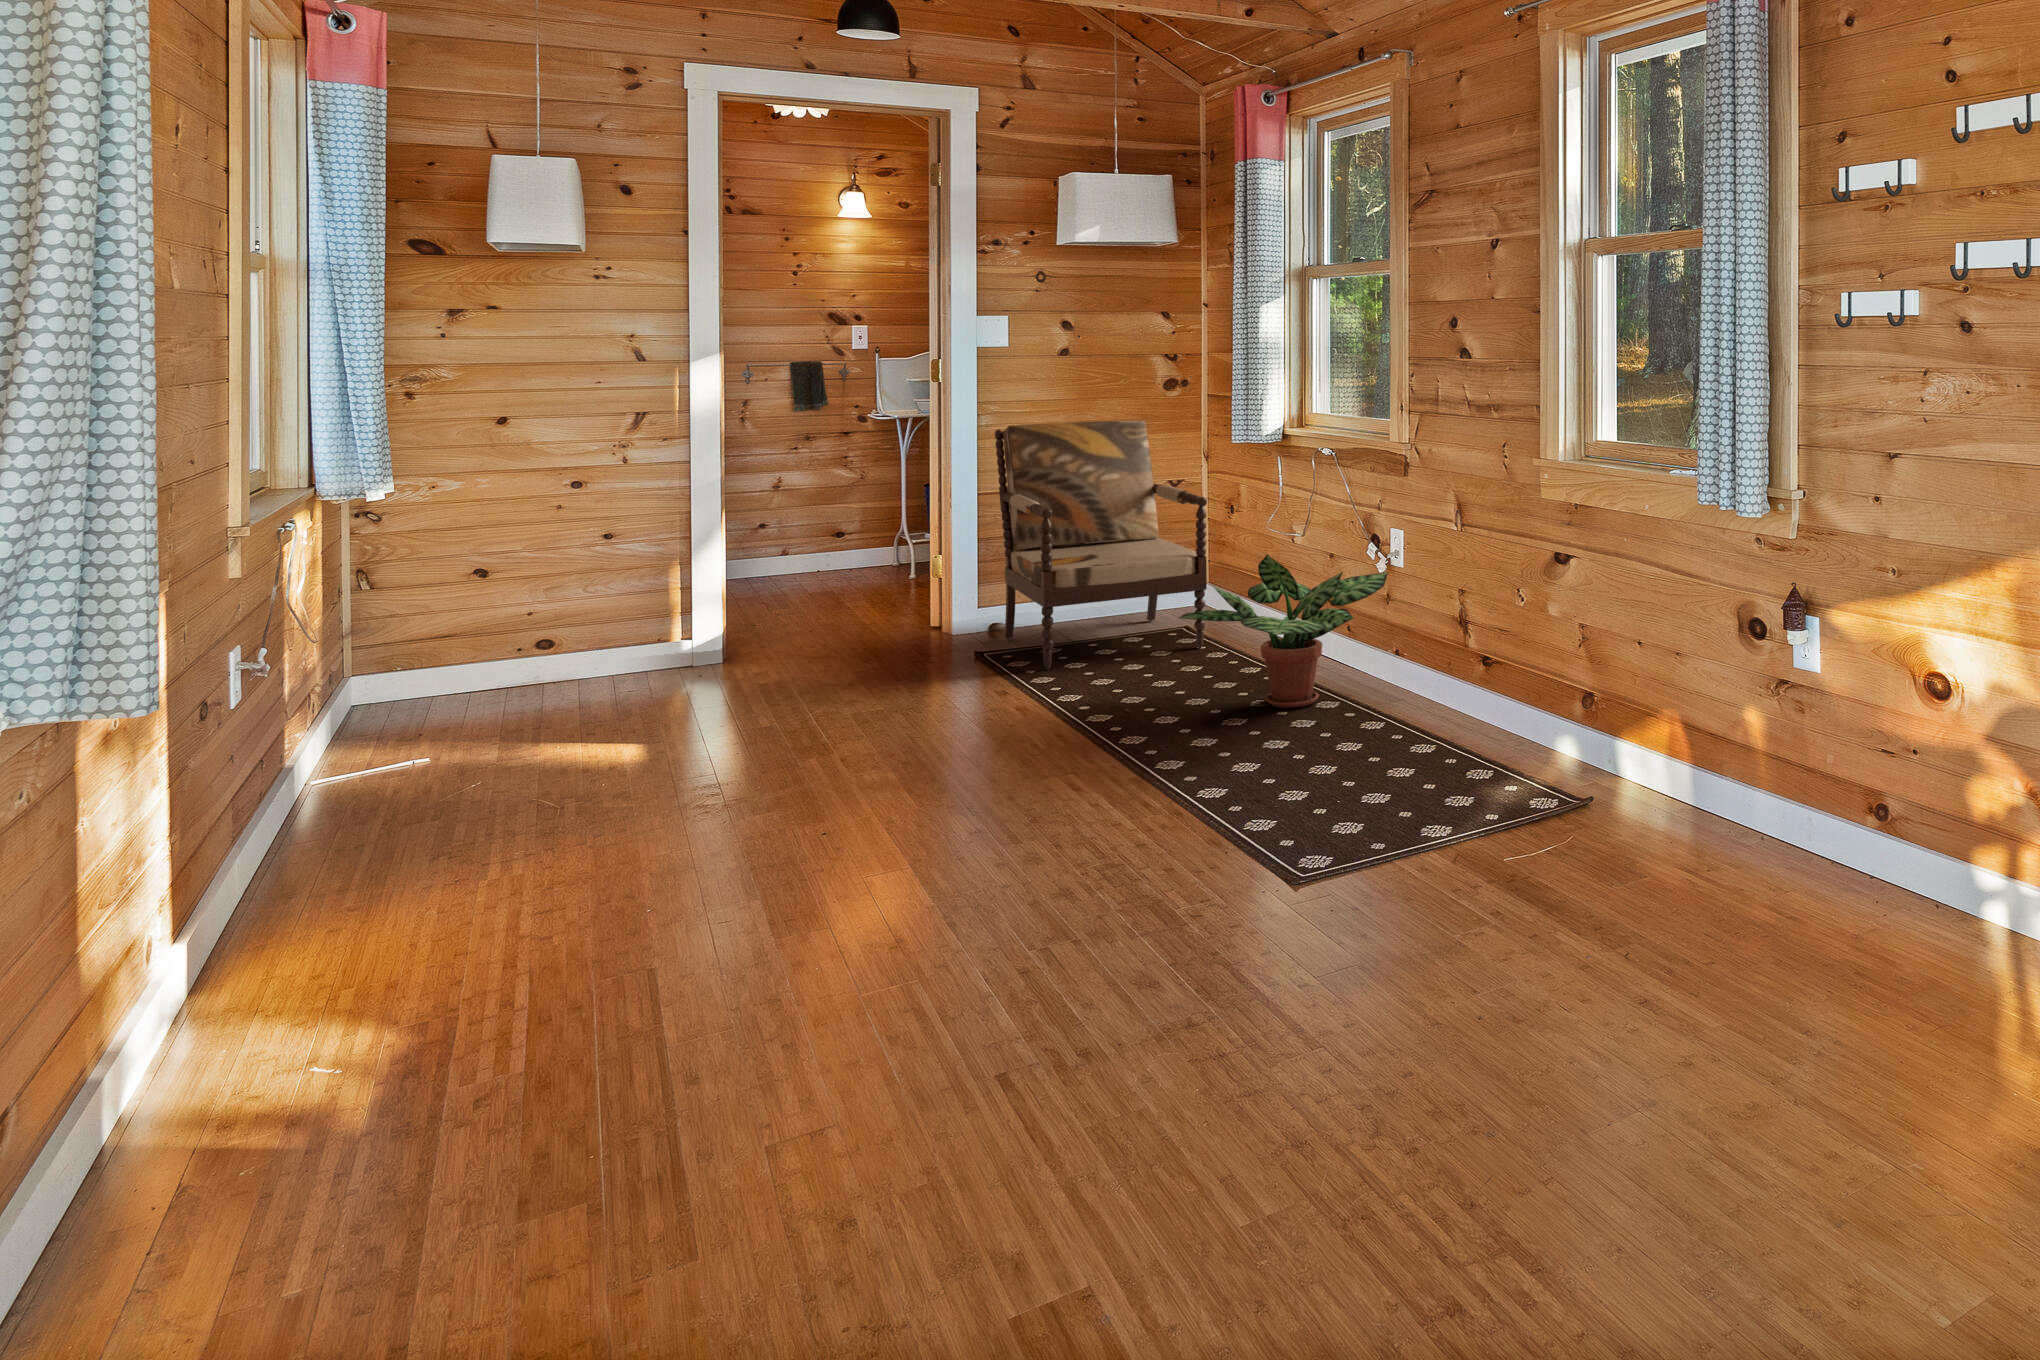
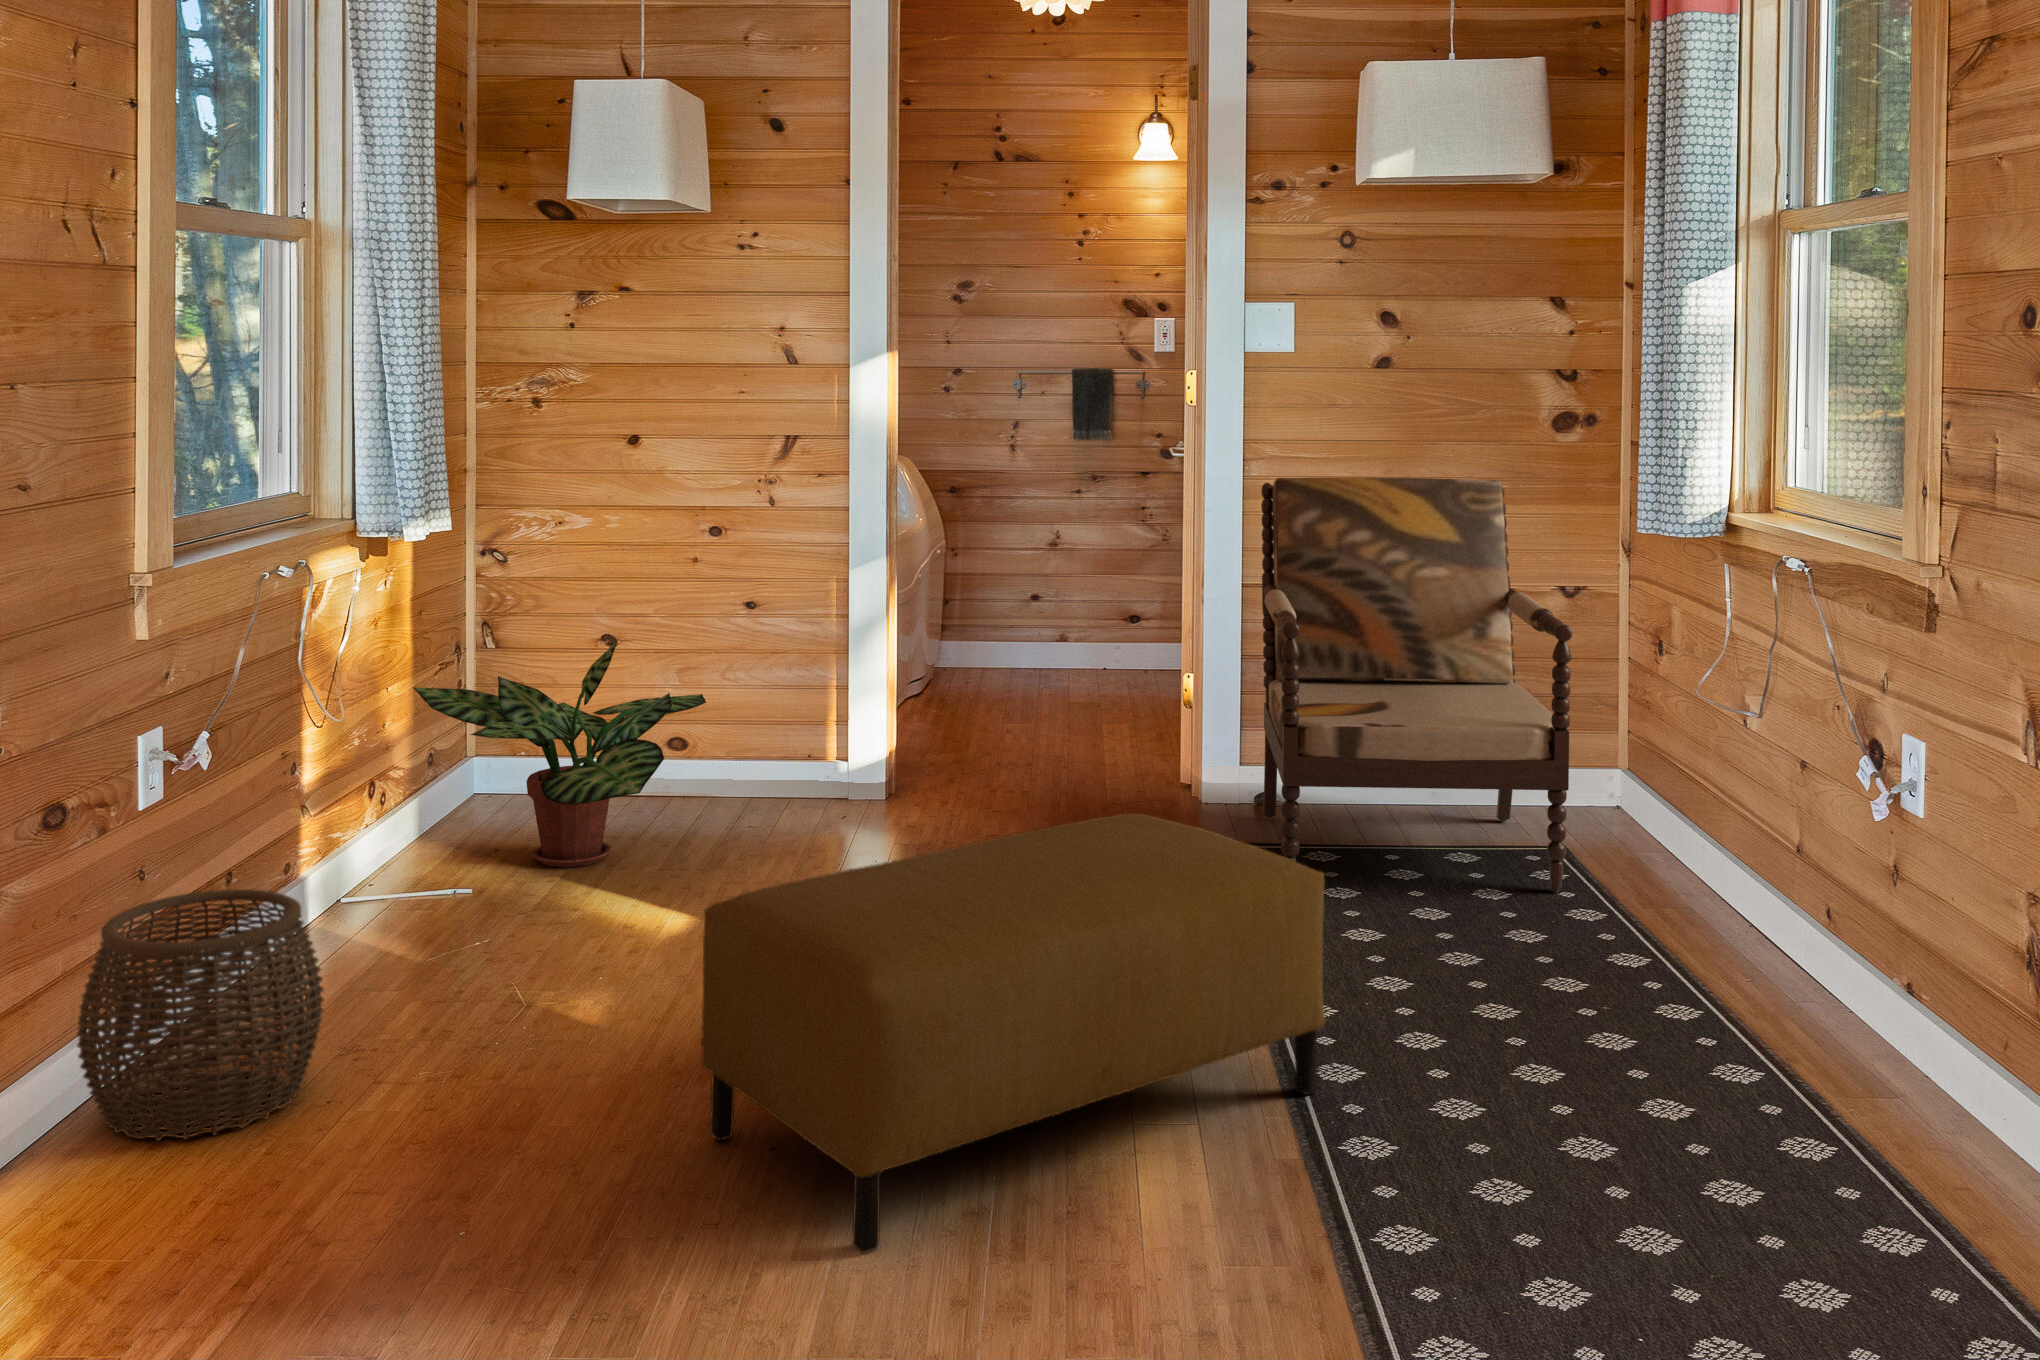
potted plant: present [1178,555,1389,708] -> present [413,641,706,867]
ottoman: none [775,617,1134,855] -> present [701,813,1325,1253]
woven basket: none [241,747,452,929] -> present [77,889,324,1140]

